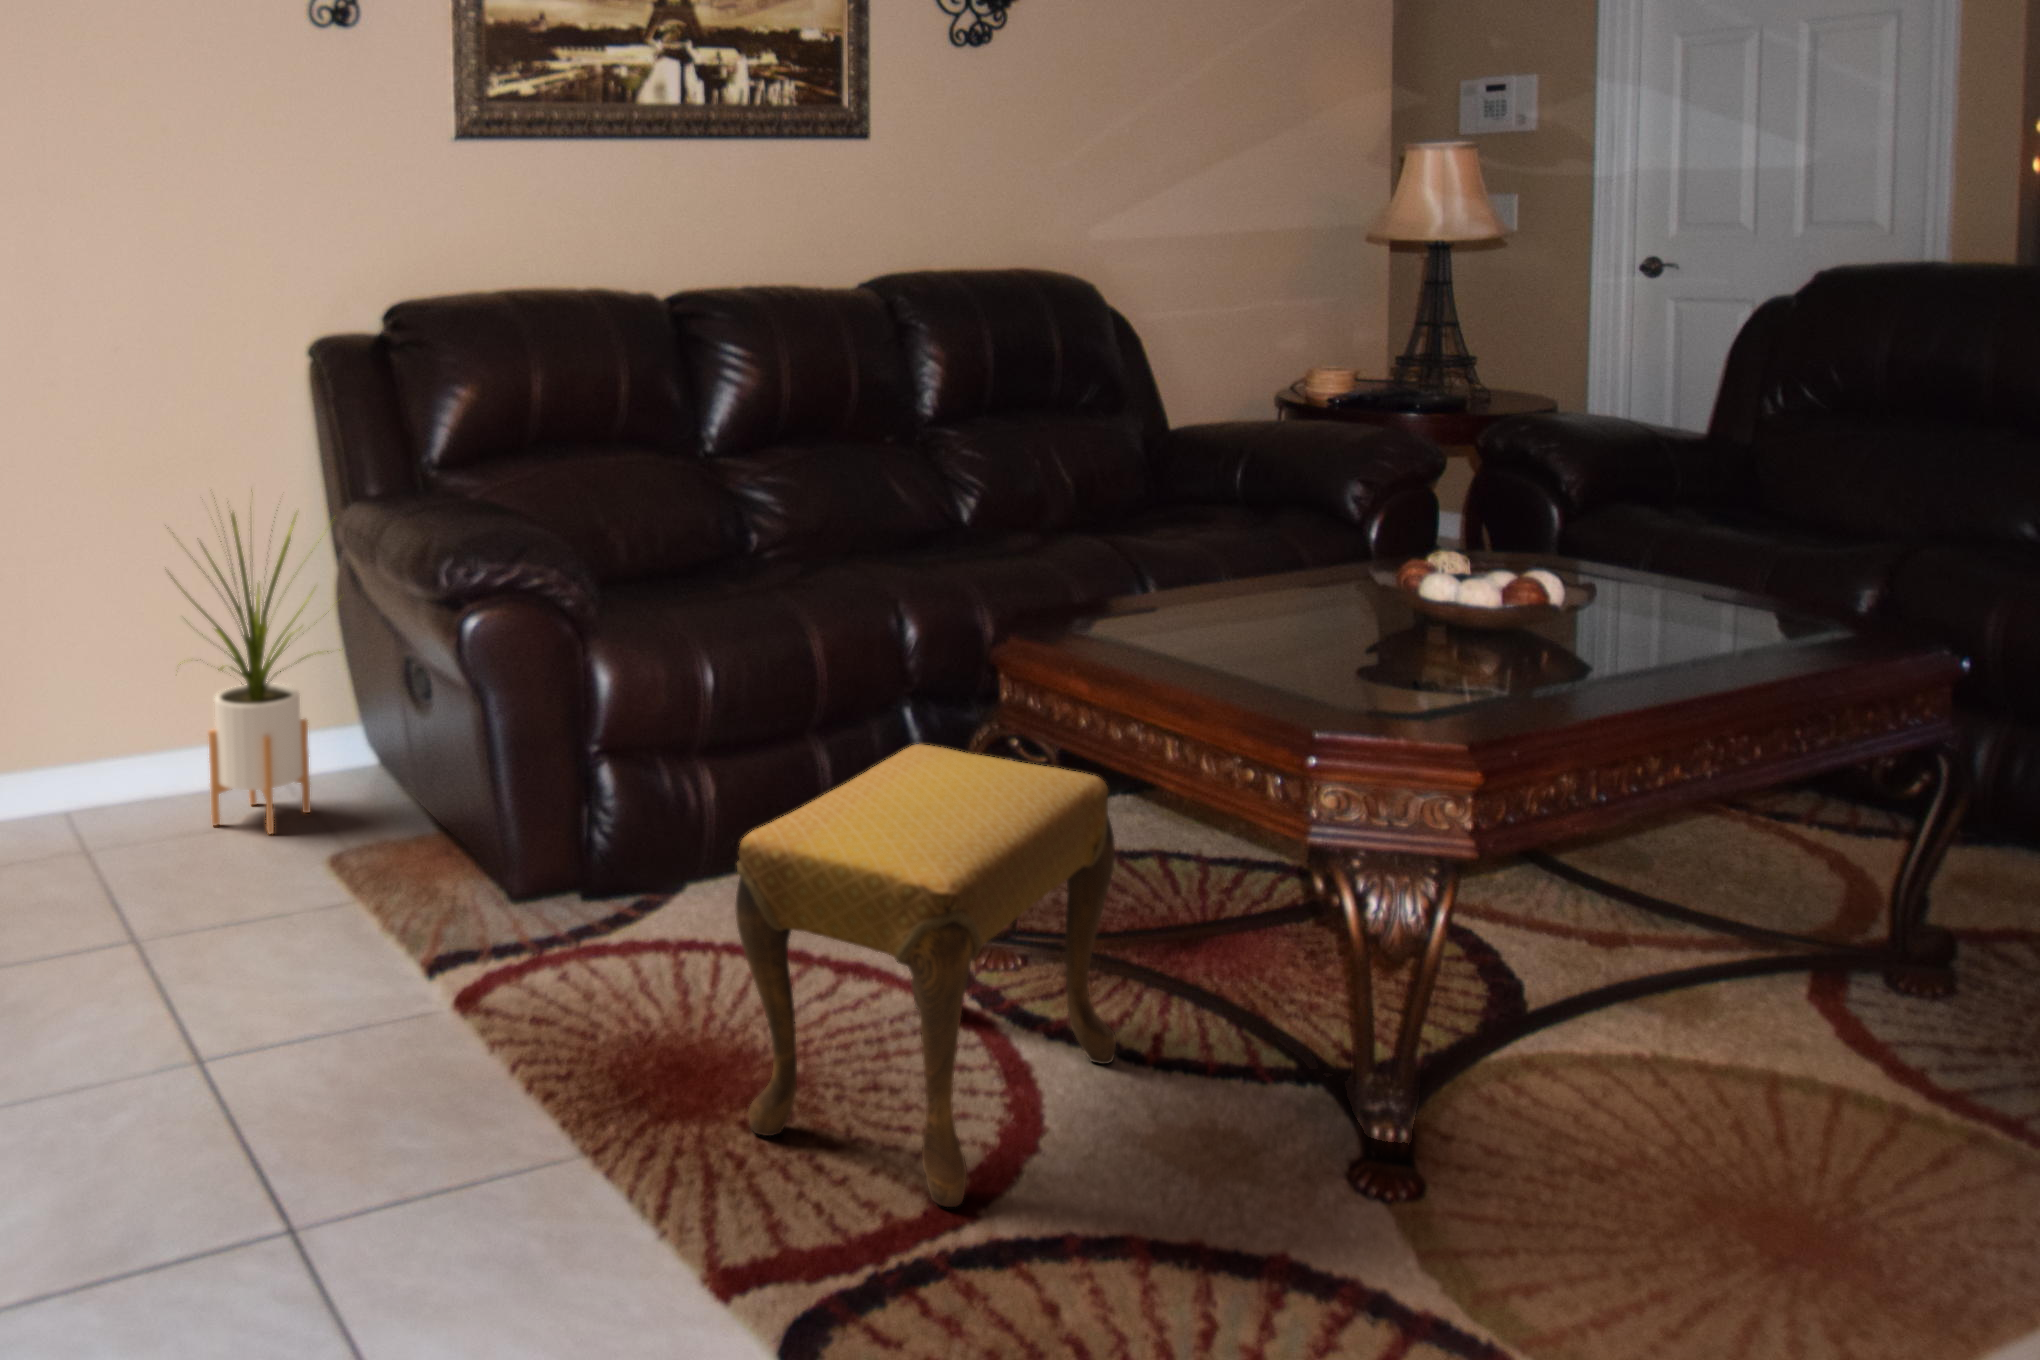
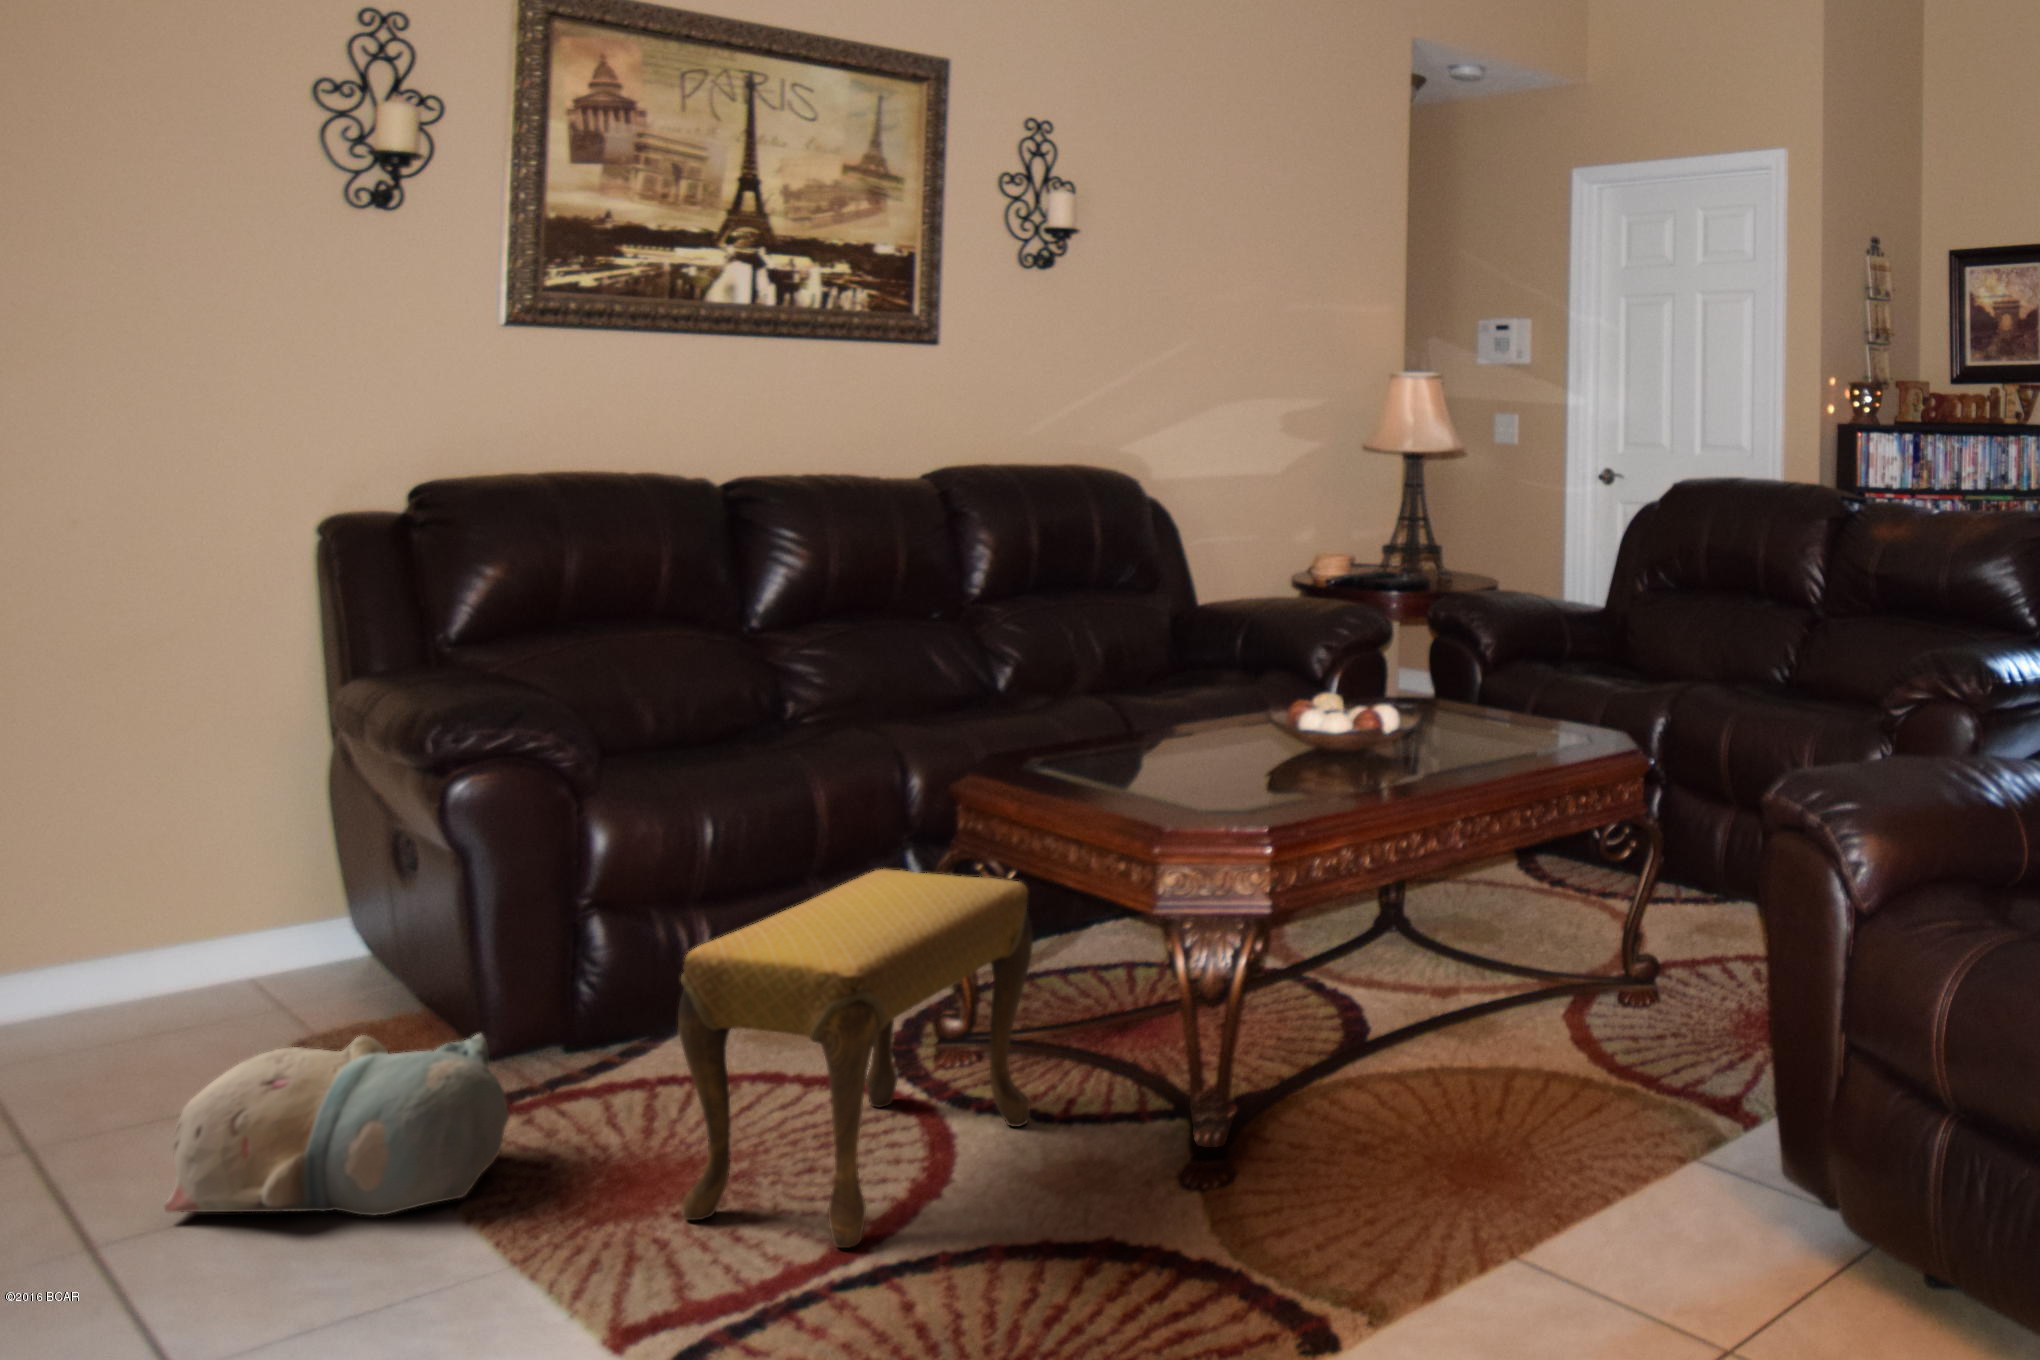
house plant: present [165,498,333,834] -> none [115,664,335,1031]
plush toy: none [253,875,552,1072] -> present [164,1033,508,1215]

